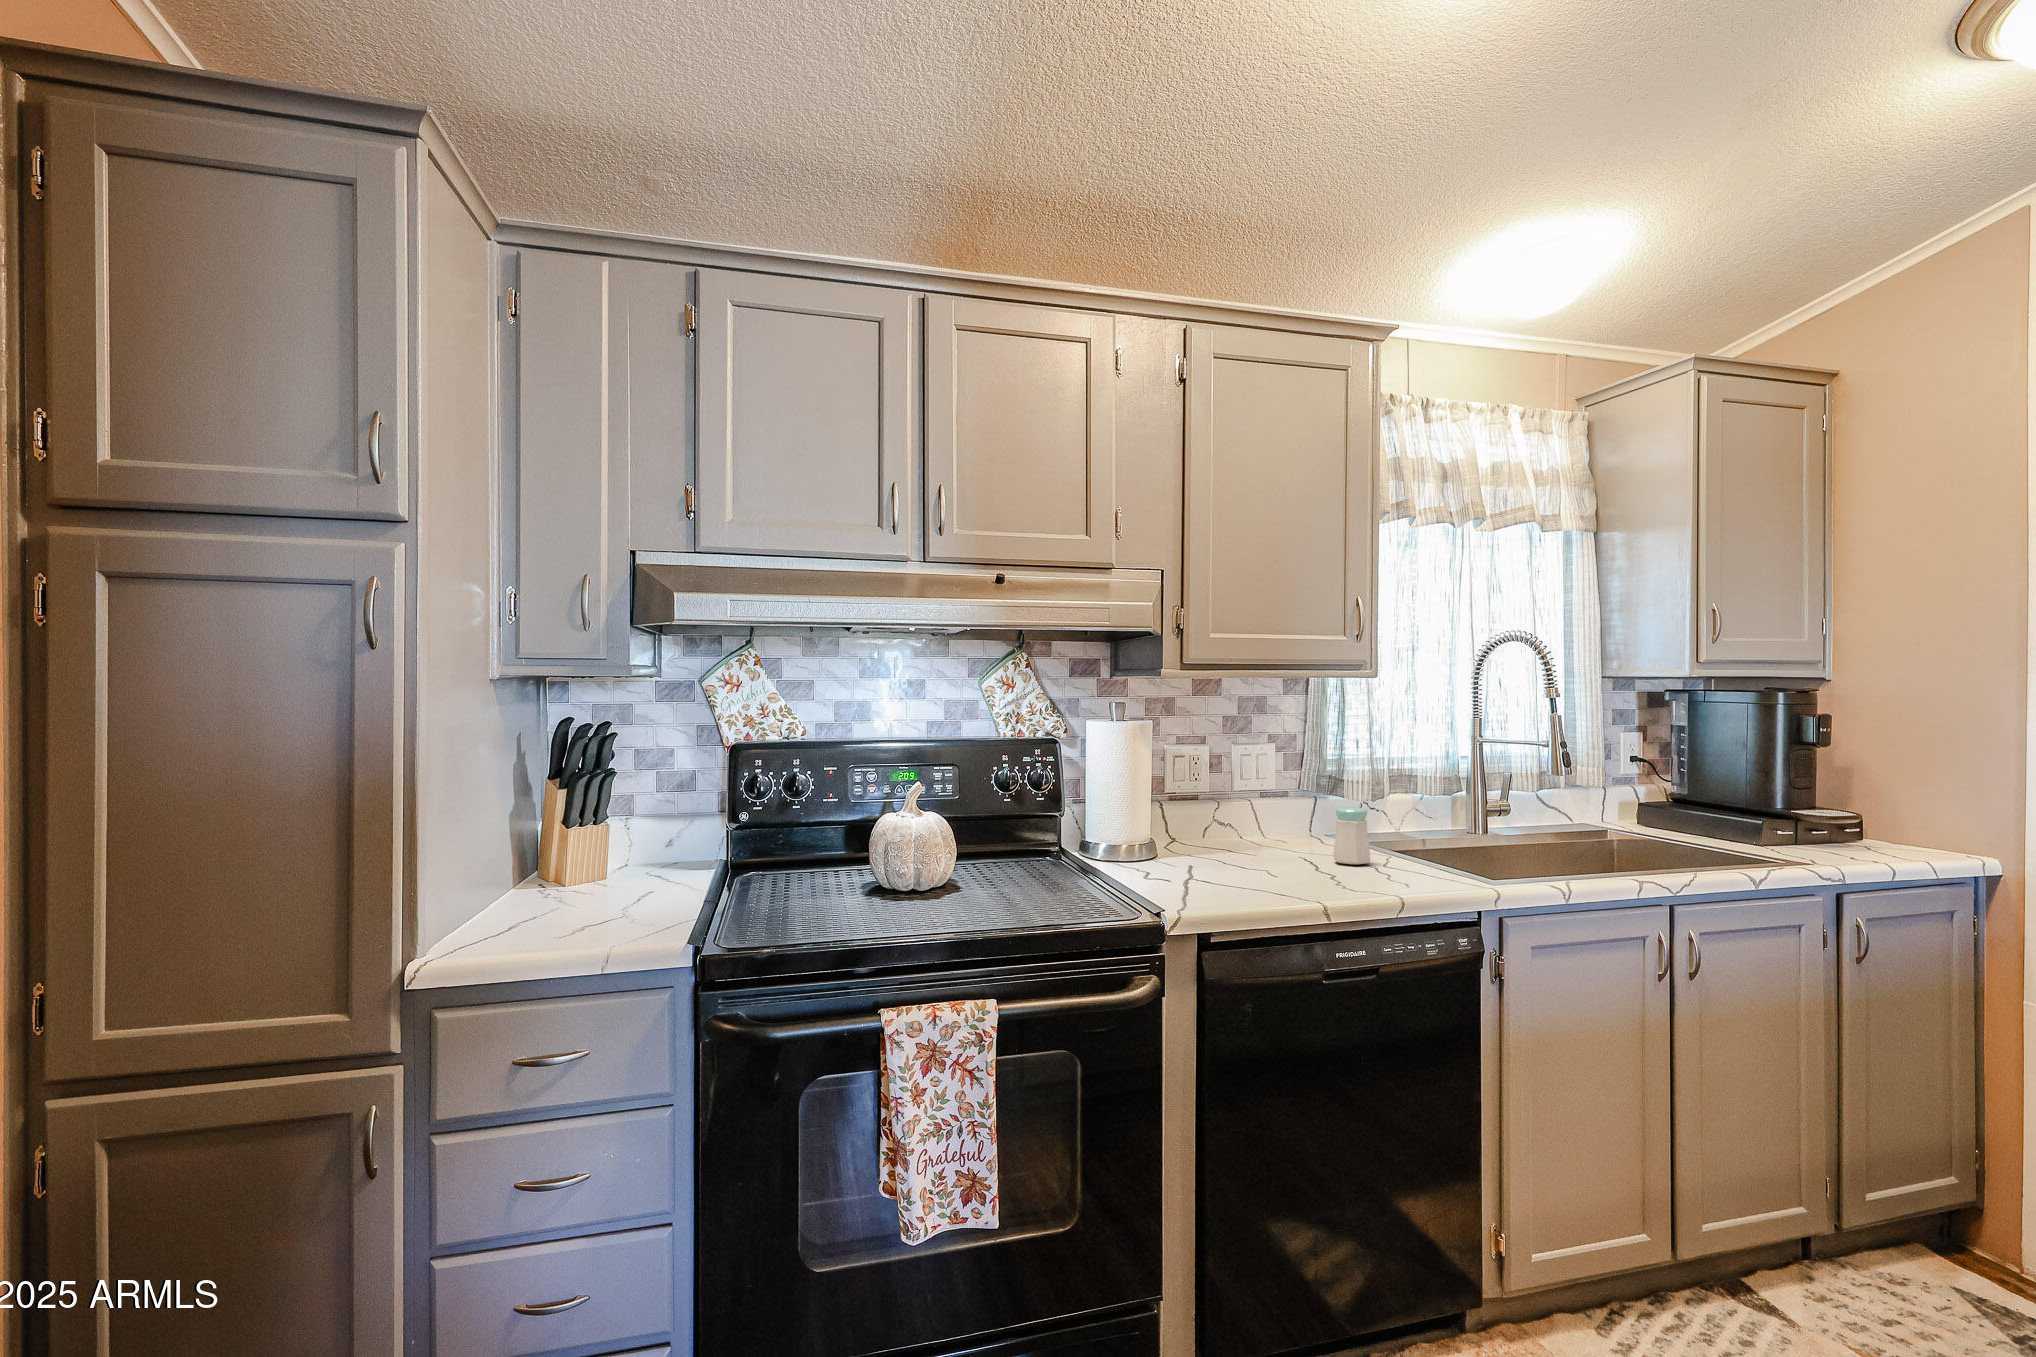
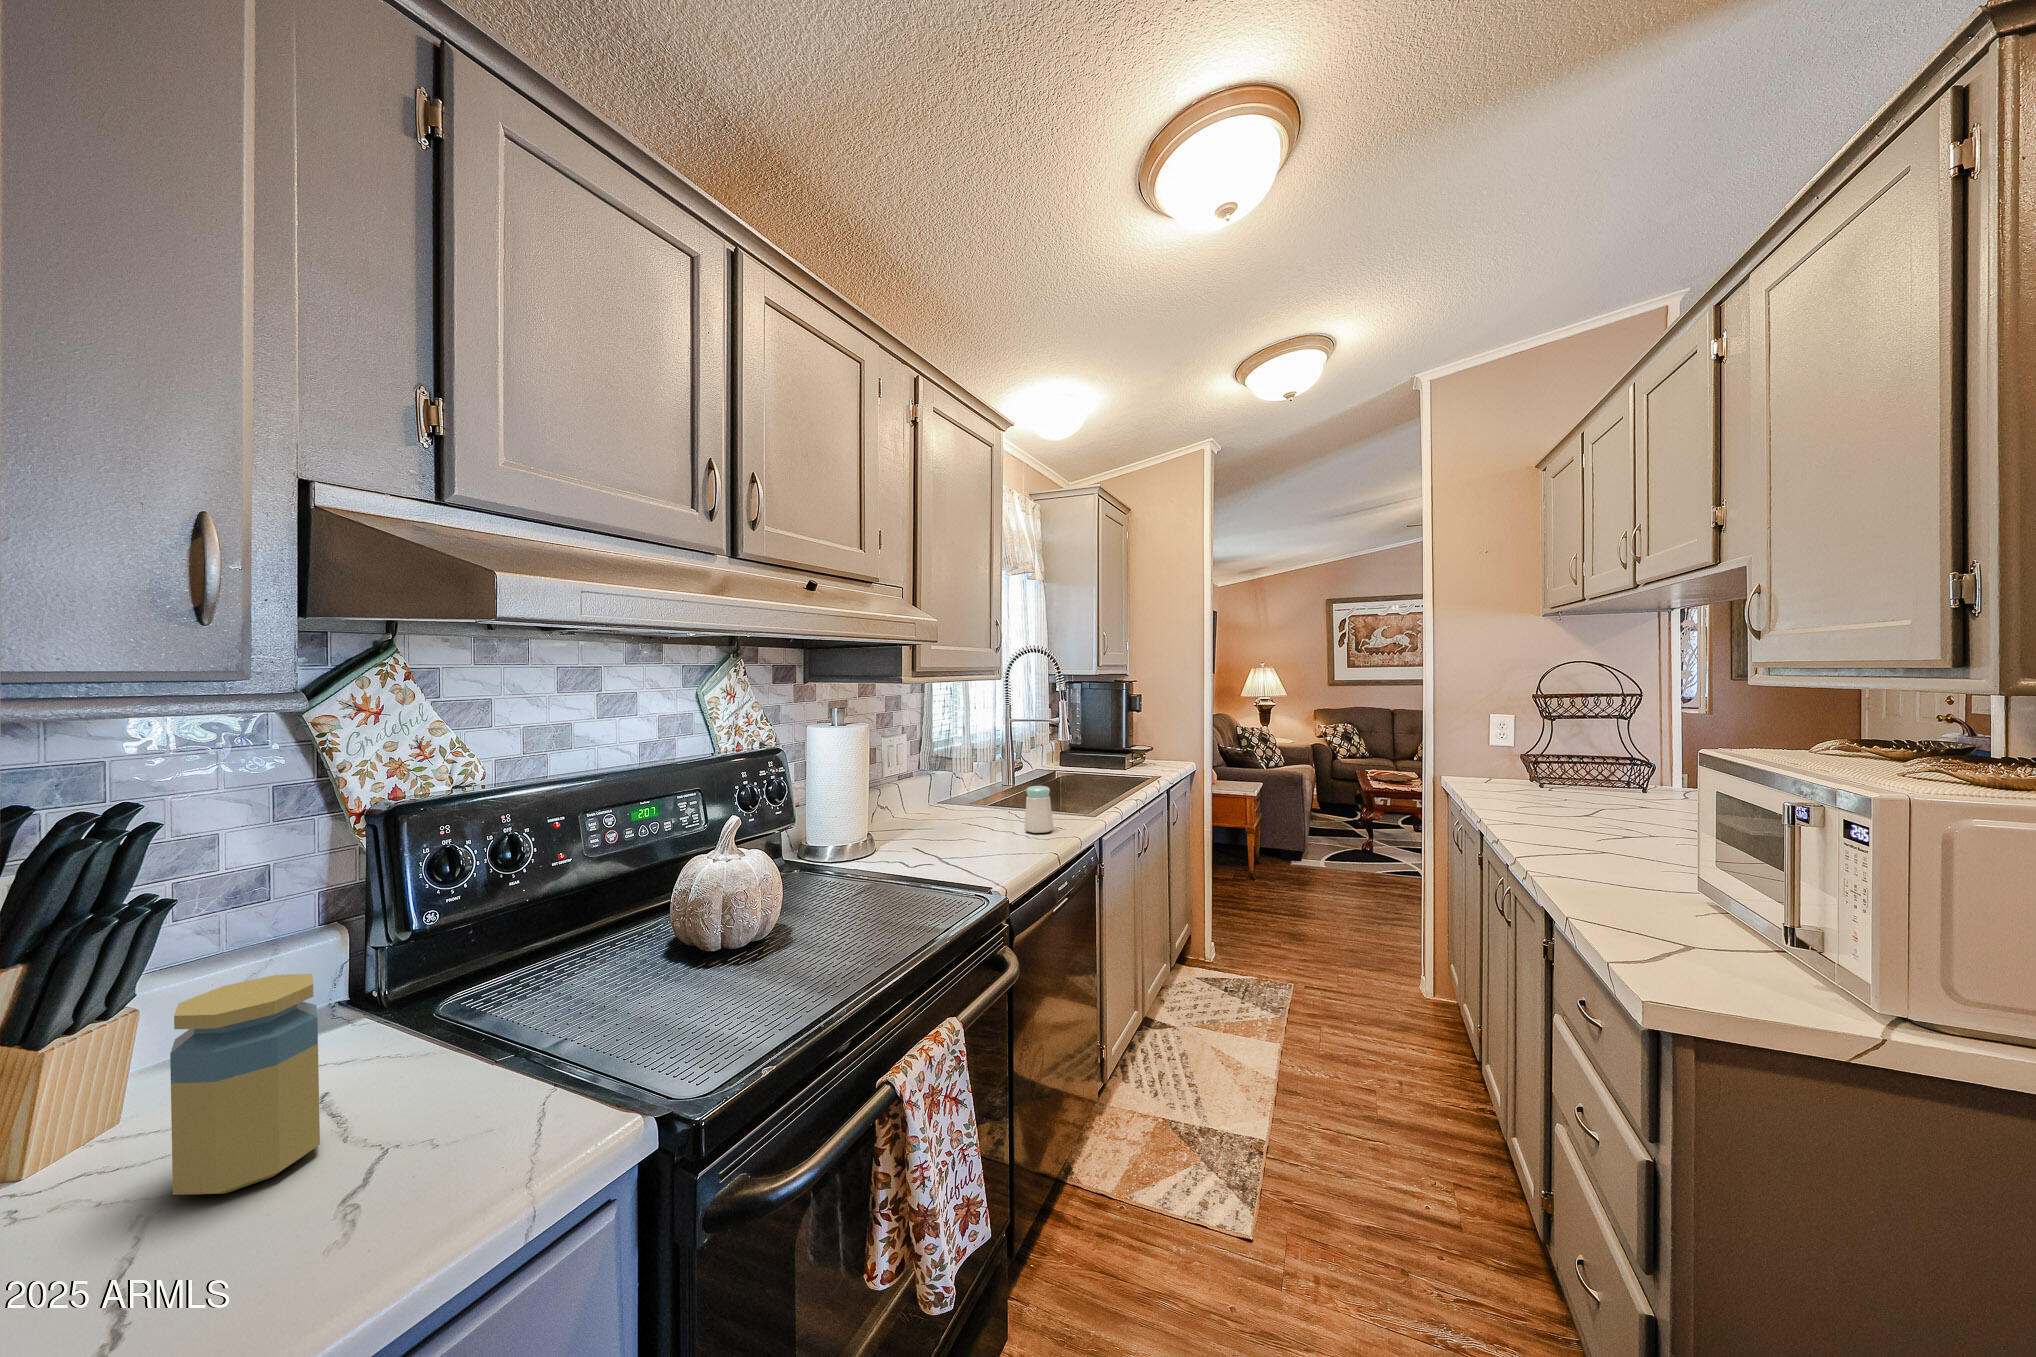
jar: none [582,810,639,903] -> present [170,974,320,1195]

